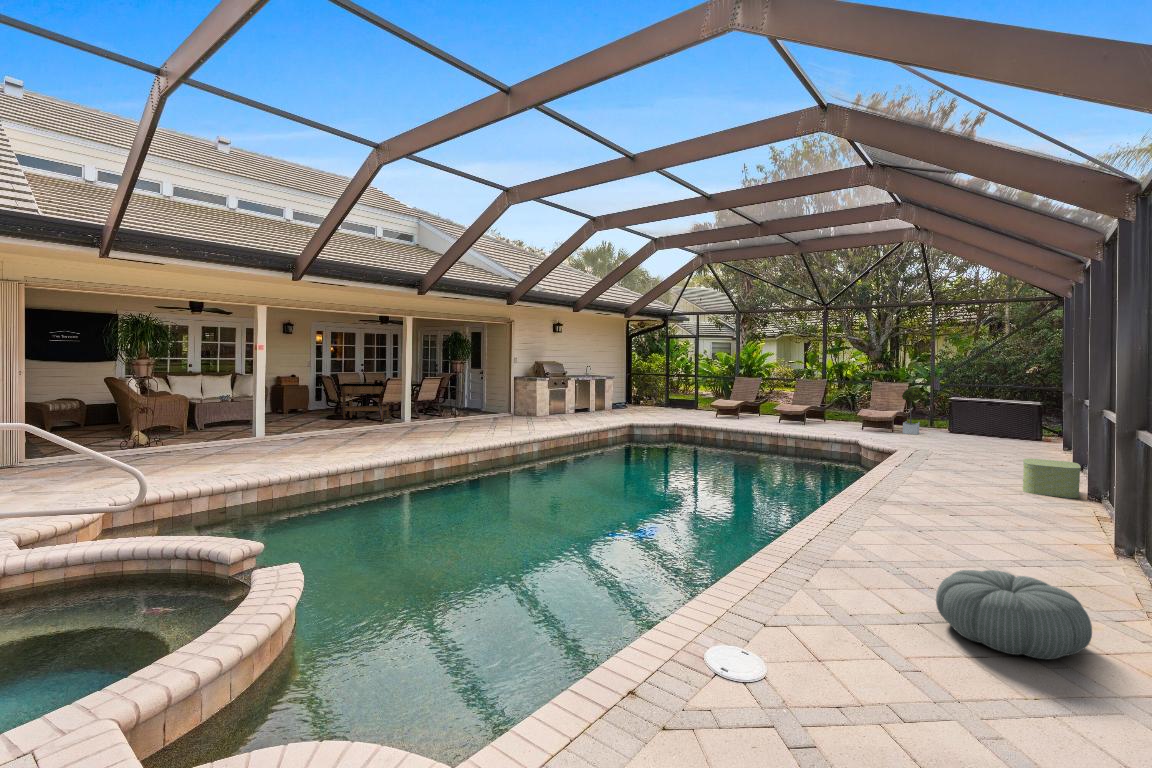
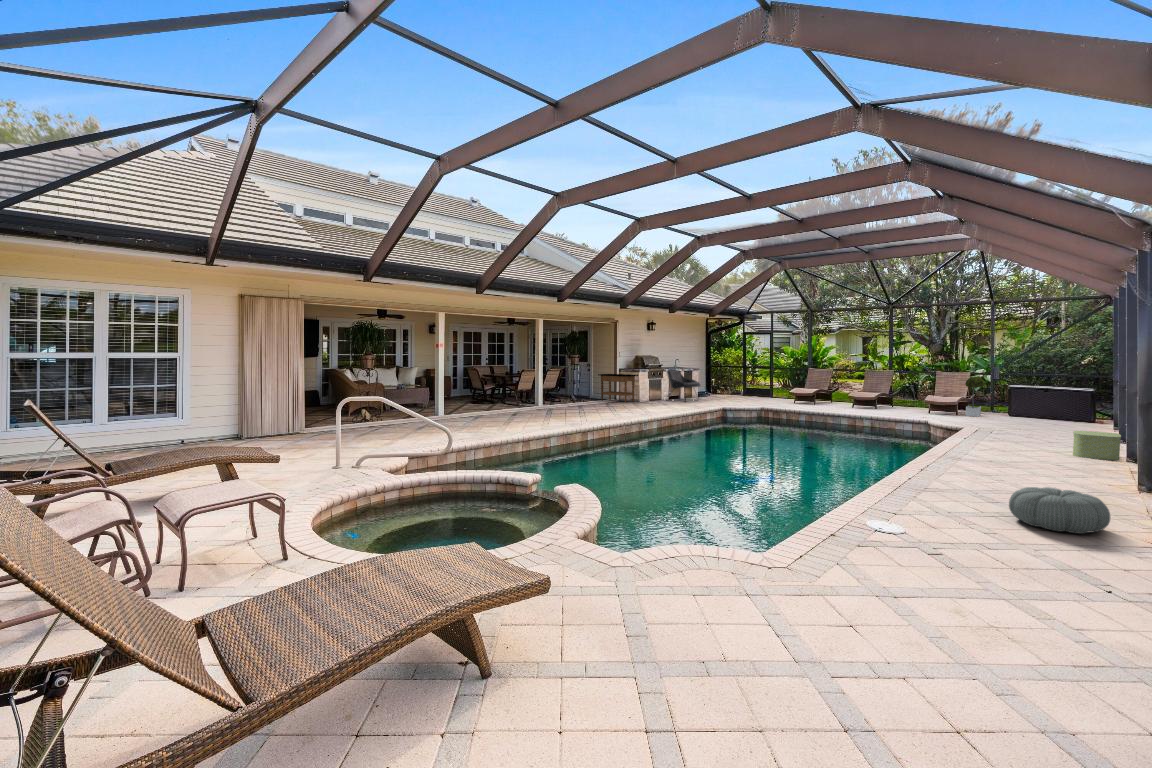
lounge chair: none [569,377,610,417] -> present [666,369,700,401]
side table: present [337,384,389,420] -> present [598,374,638,402]

